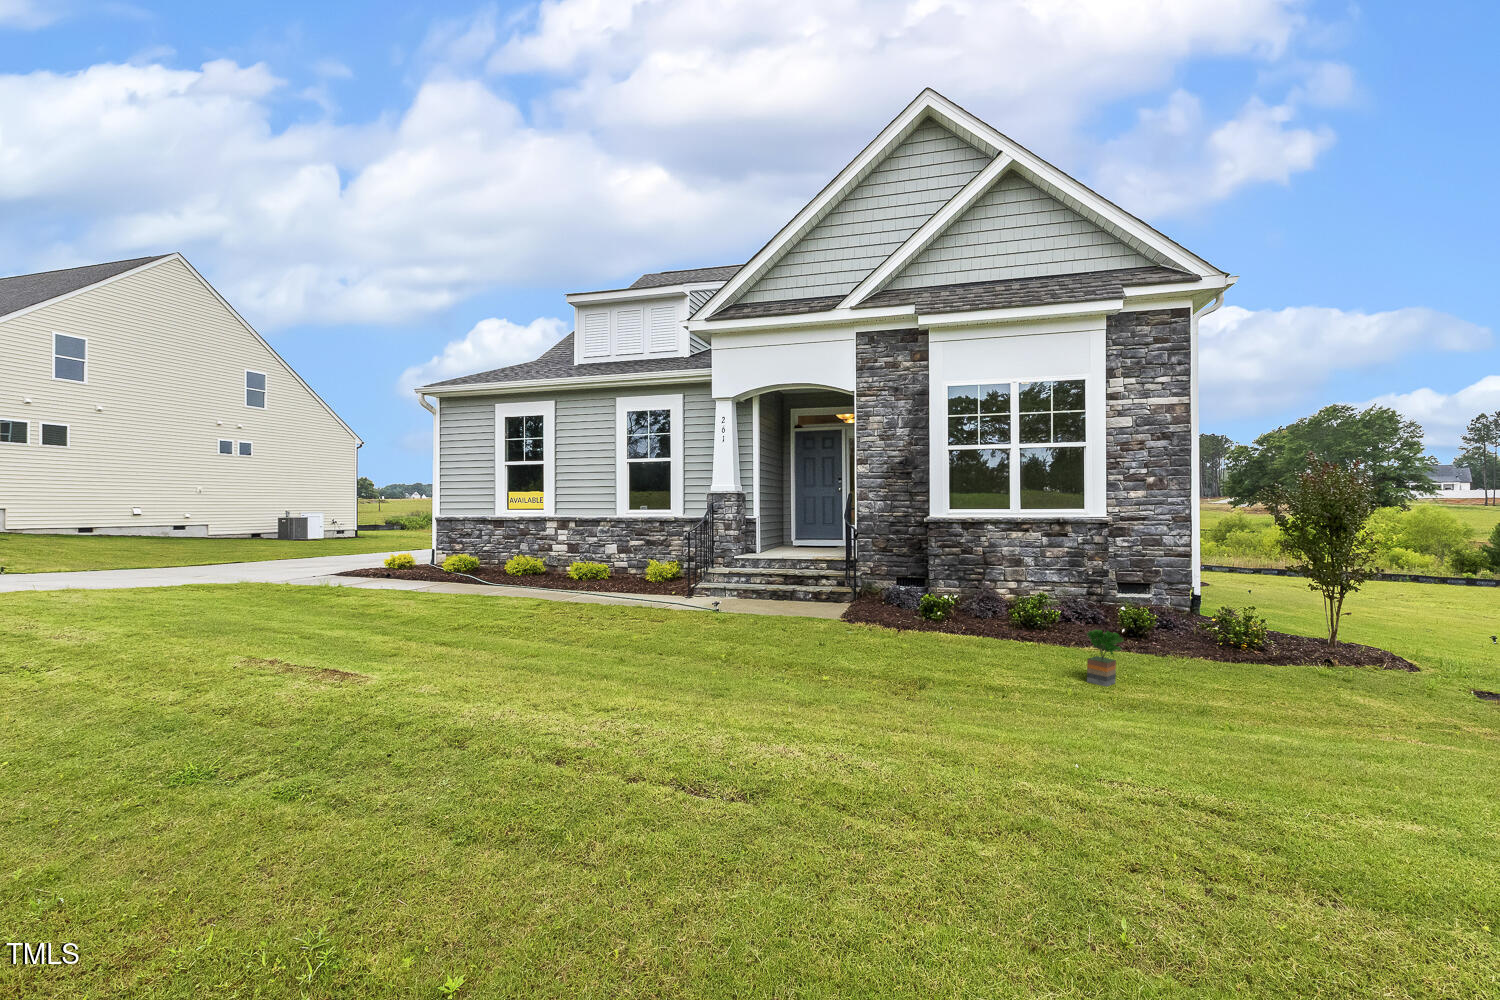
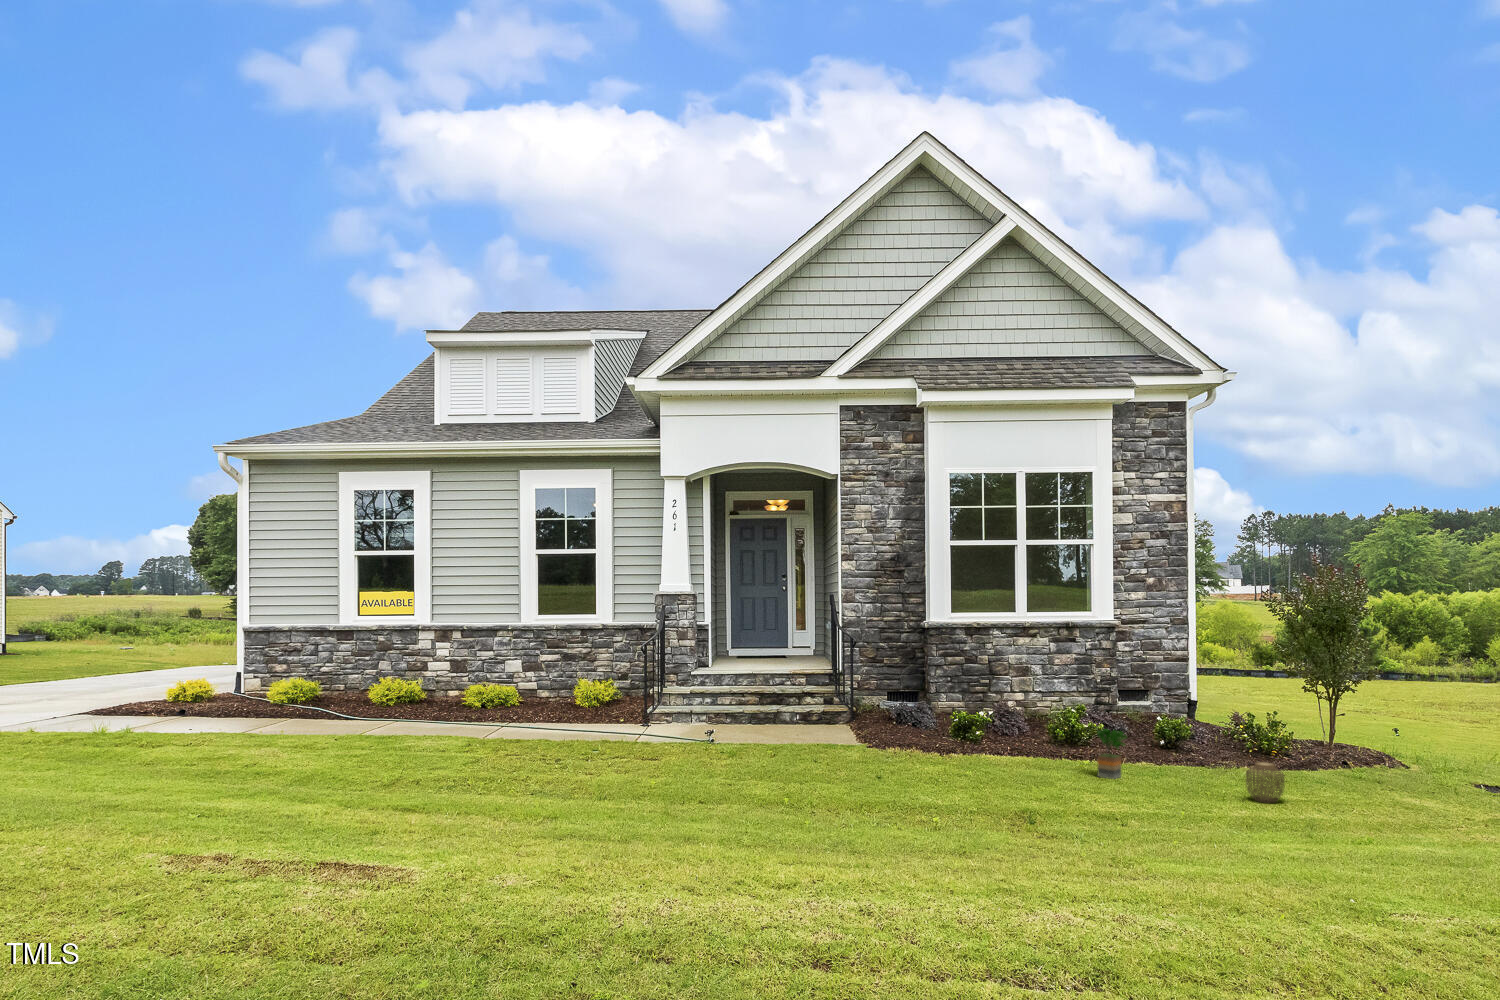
woven basket: none [1287,687,1346,742] -> present [1246,762,1284,803]

